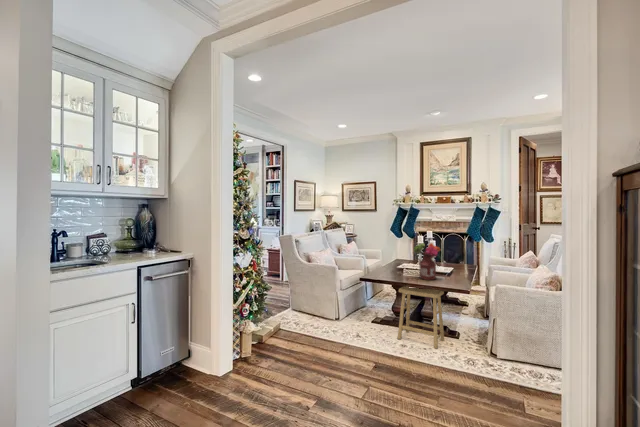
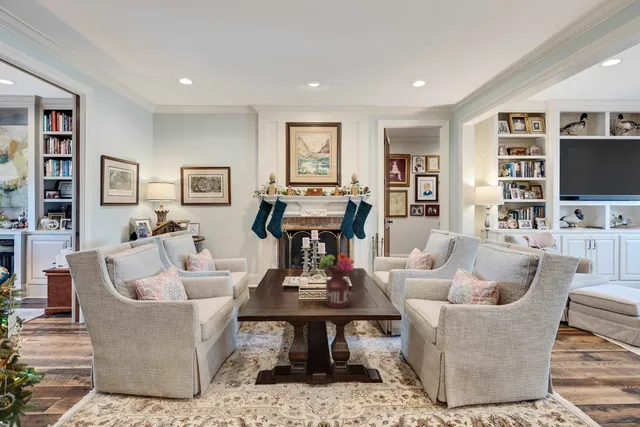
footstool: present [398,285,444,349] -> none [305,320,367,415]

